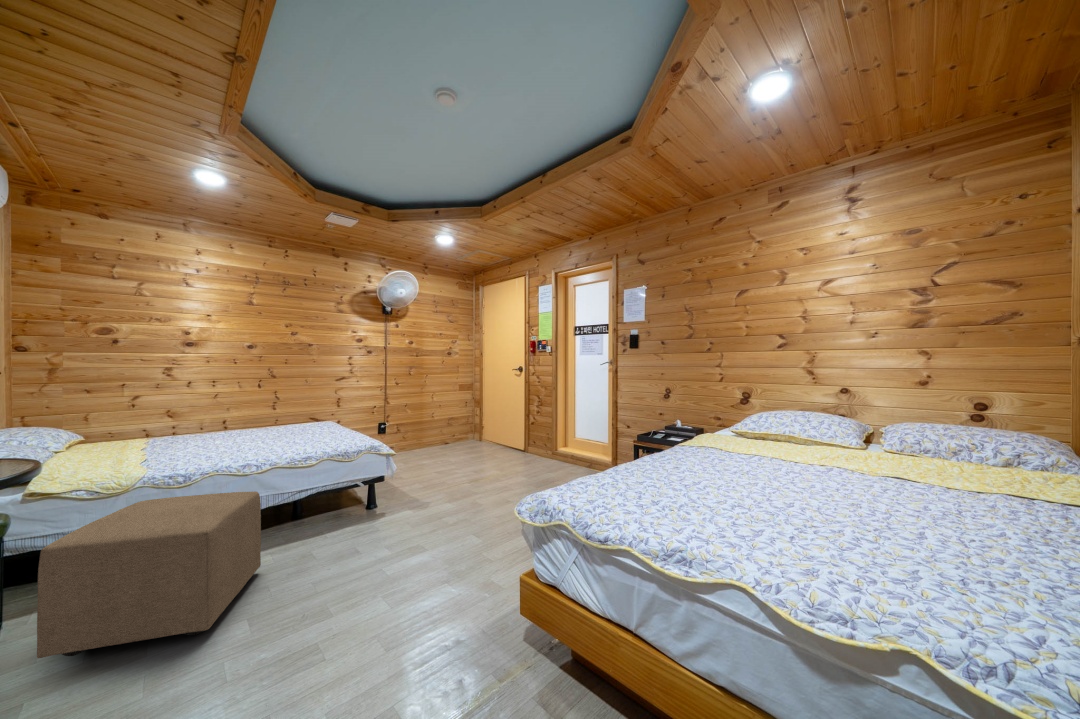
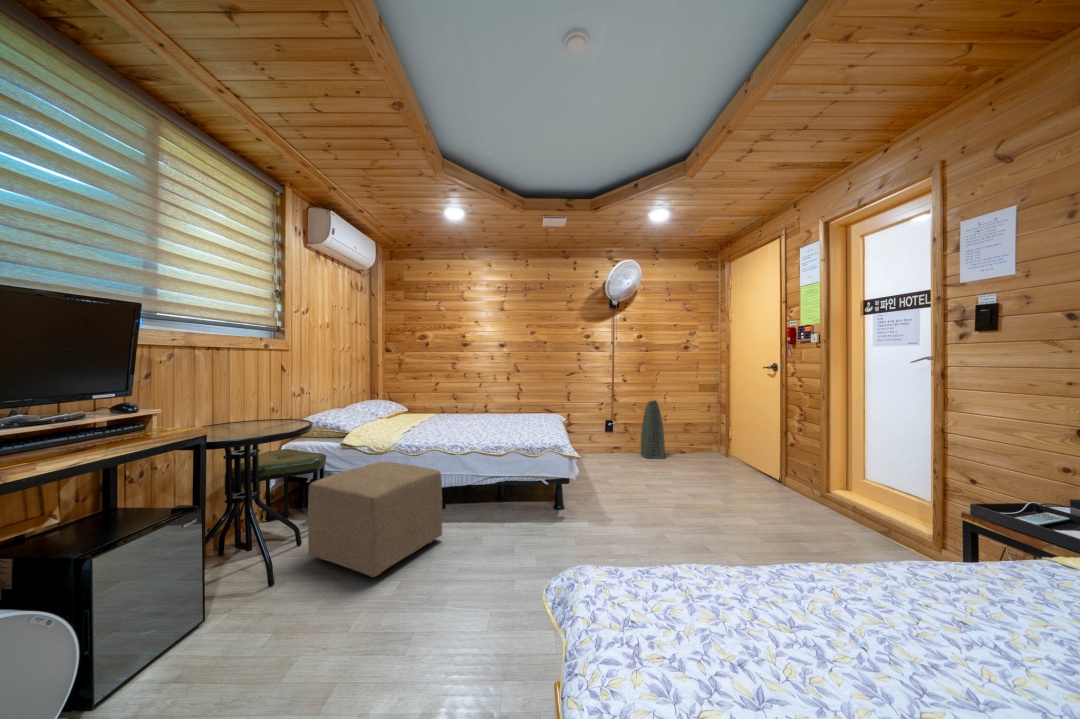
air purifier: none [412,400,436,453] -> present [641,400,665,459]

